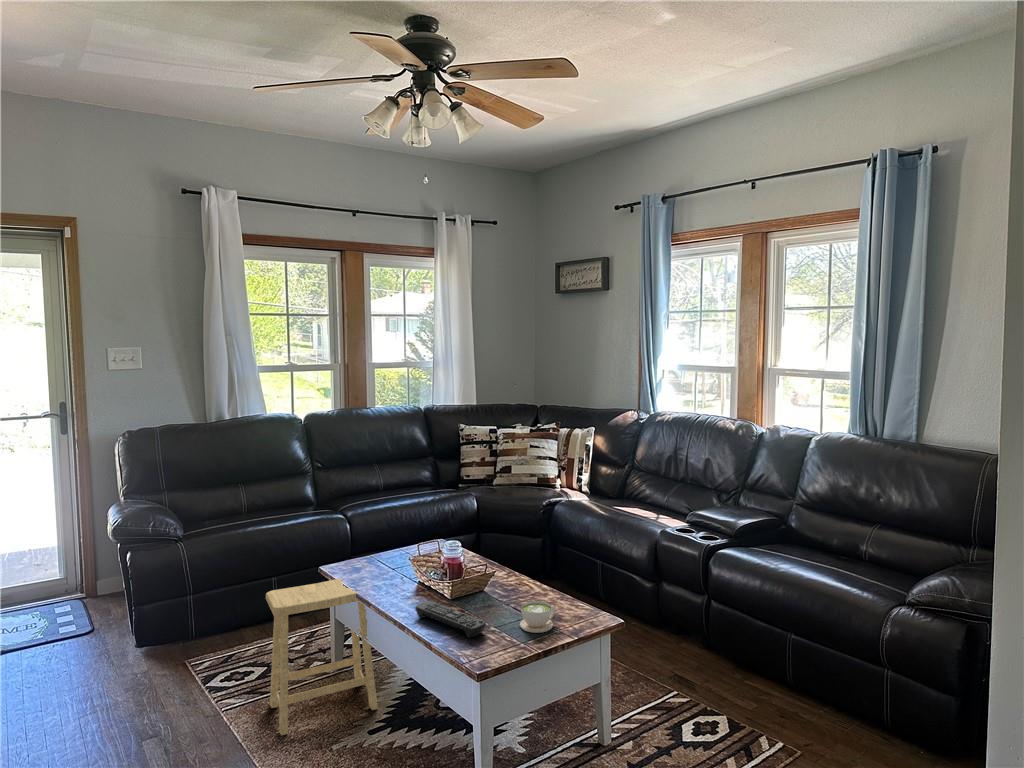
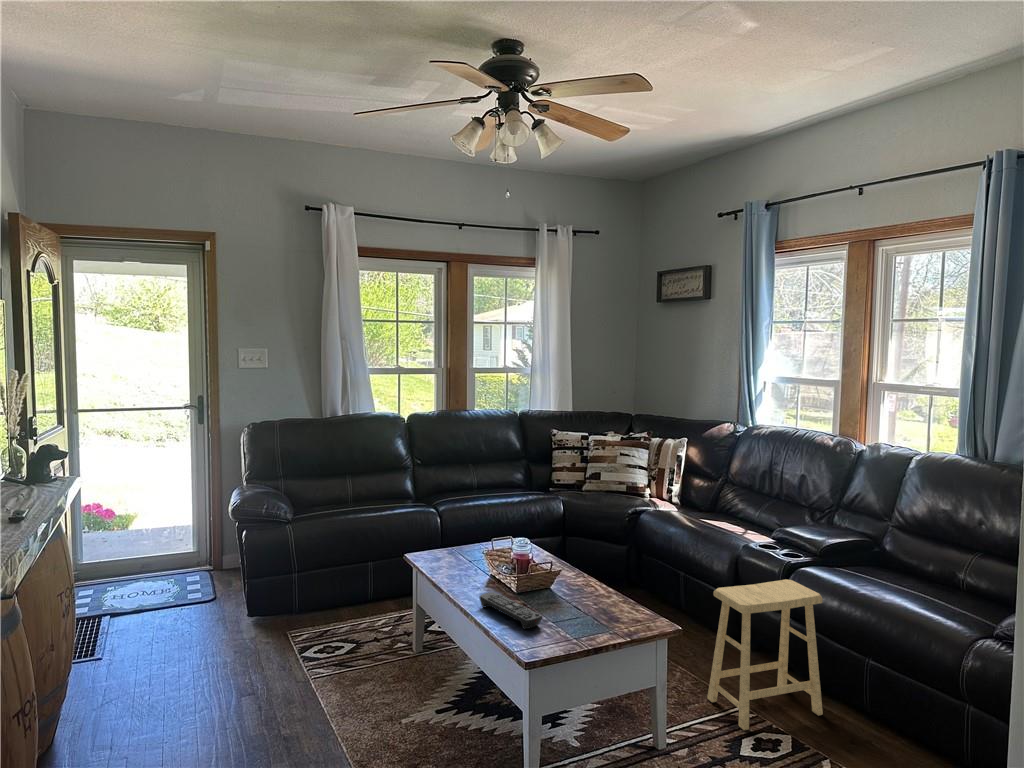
footstool: present [266,578,378,735] -> present [707,579,823,730]
coffee cup: present [520,601,555,633] -> none [576,600,611,630]

